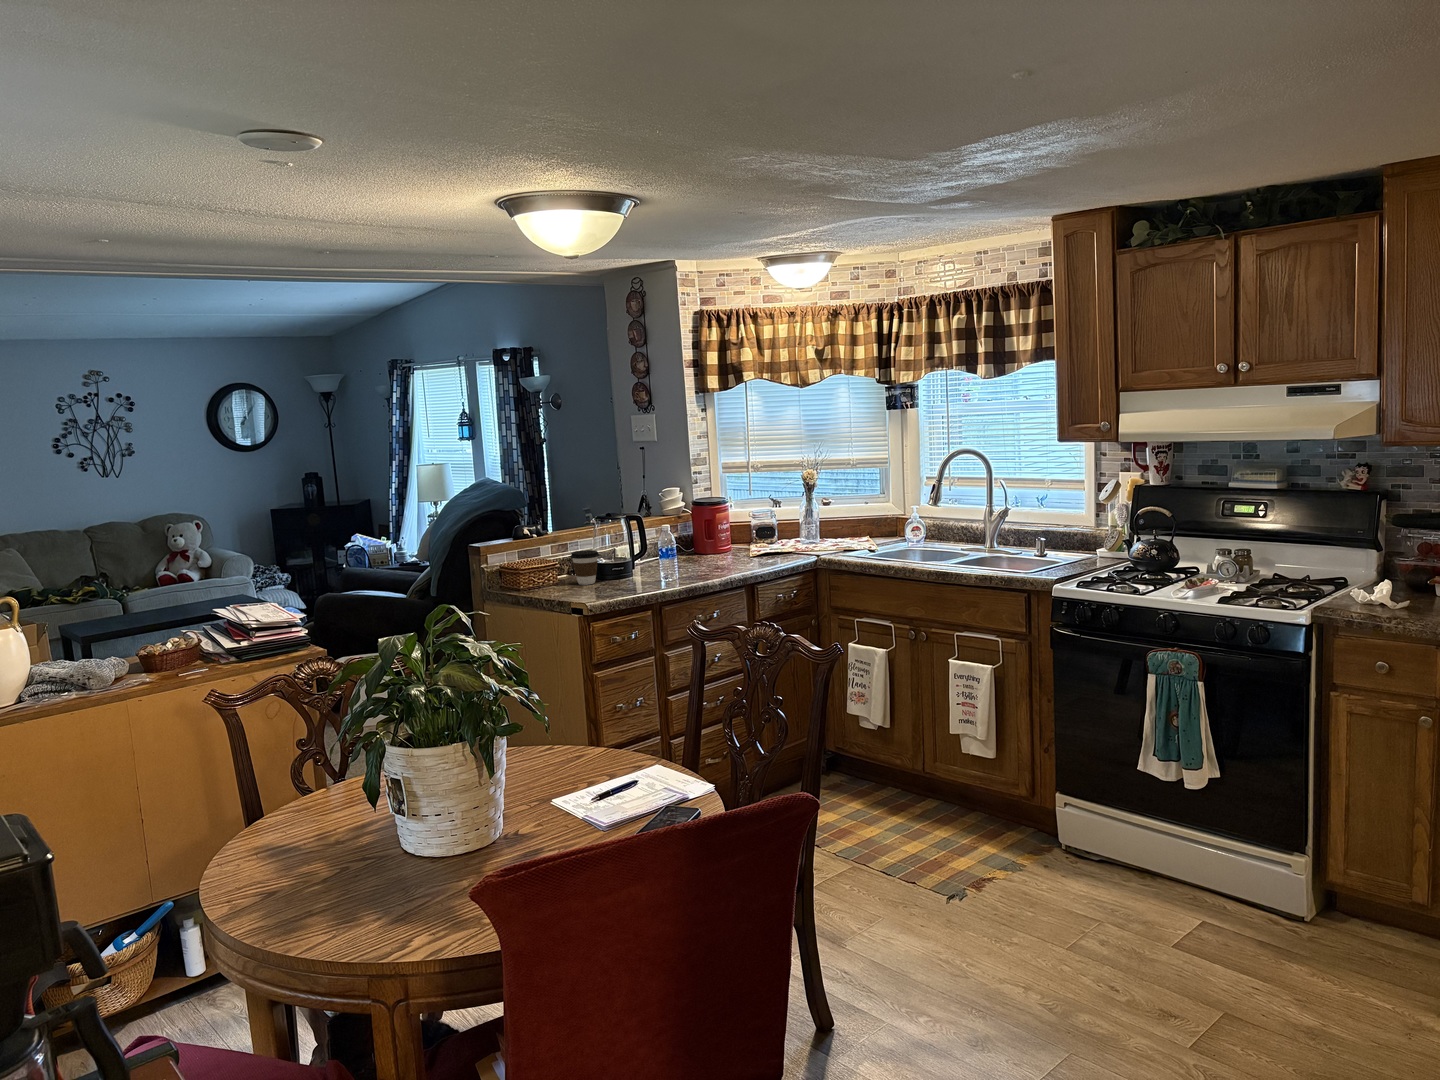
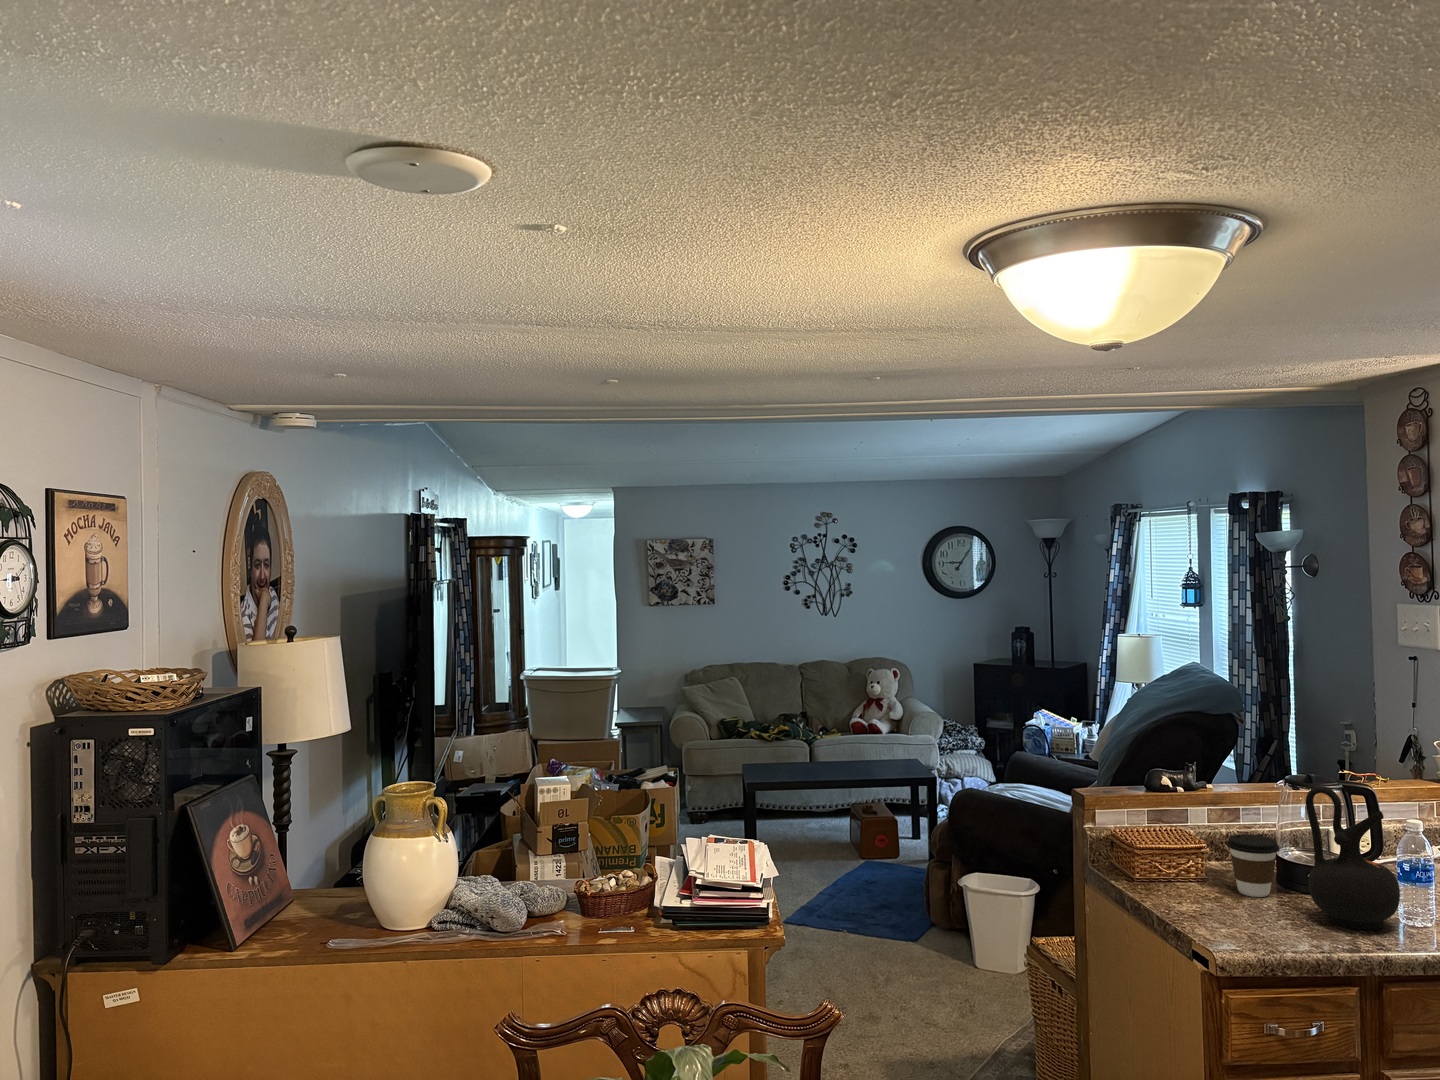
ceramic jug: none [615,512,663,587] -> present [1306,786,1400,930]

